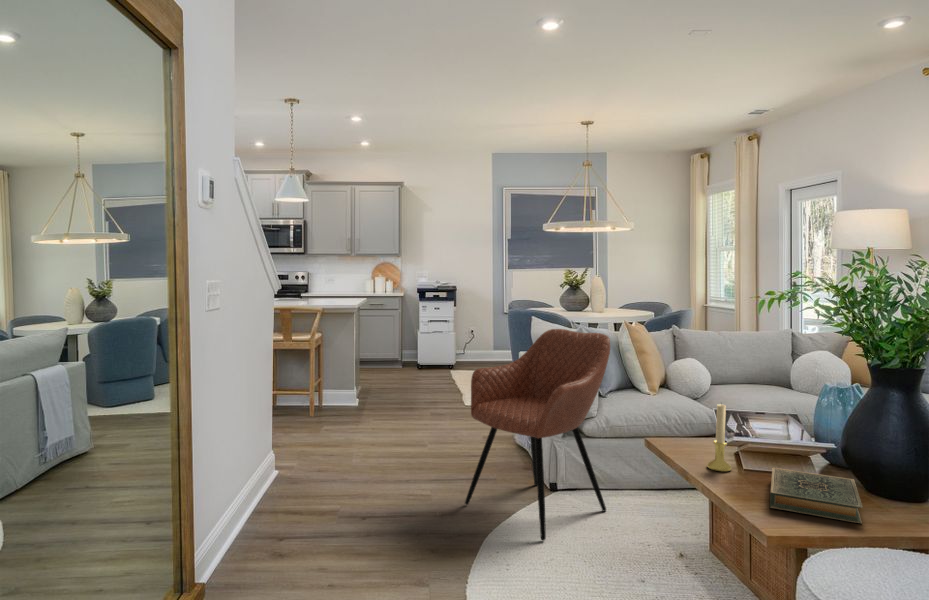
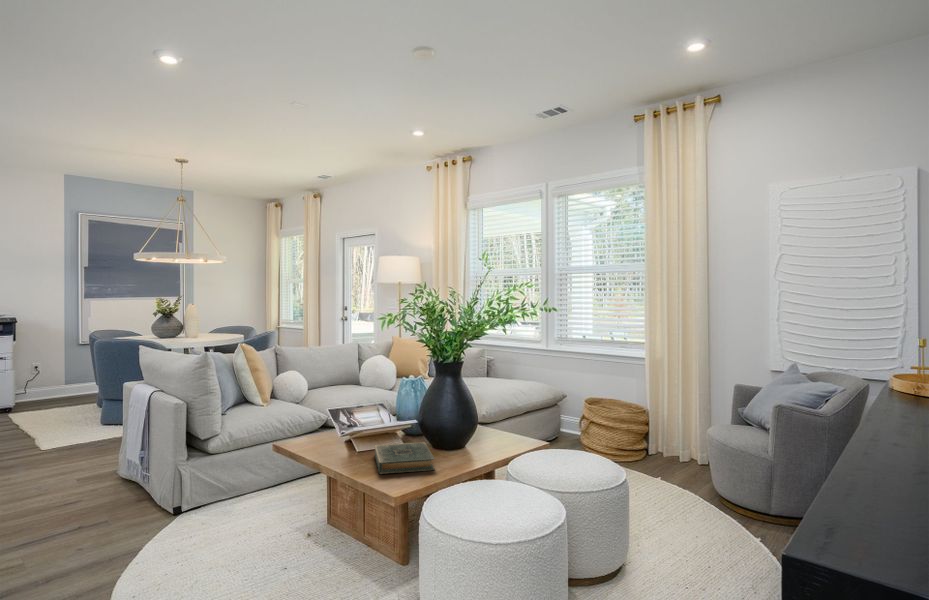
armchair: present [465,329,610,540] -> none [78,357,235,560]
candle holder: present [707,404,732,472] -> none [327,403,346,457]

